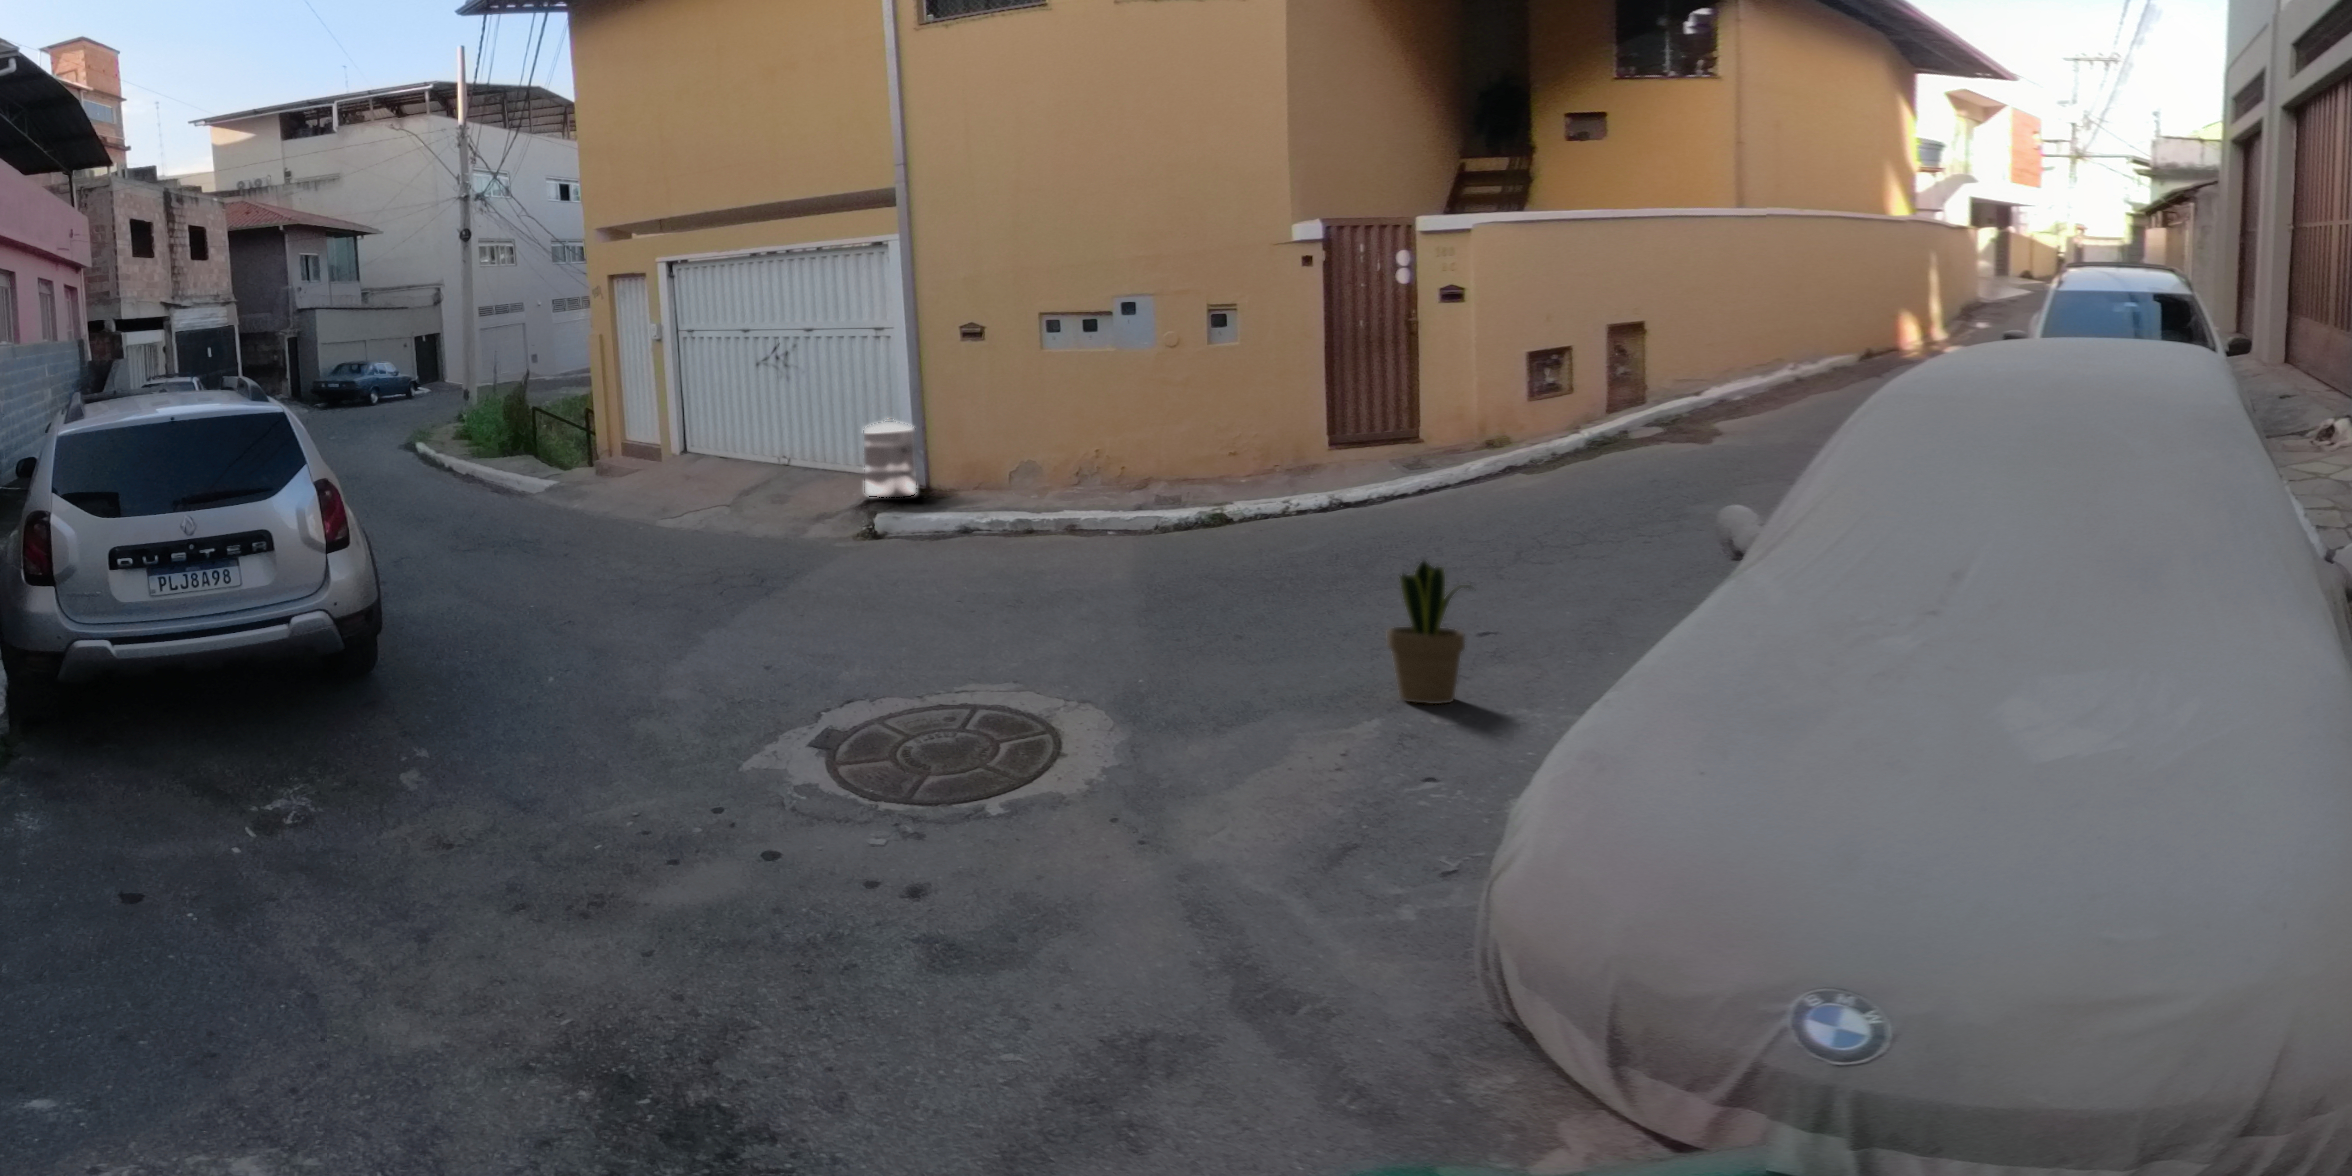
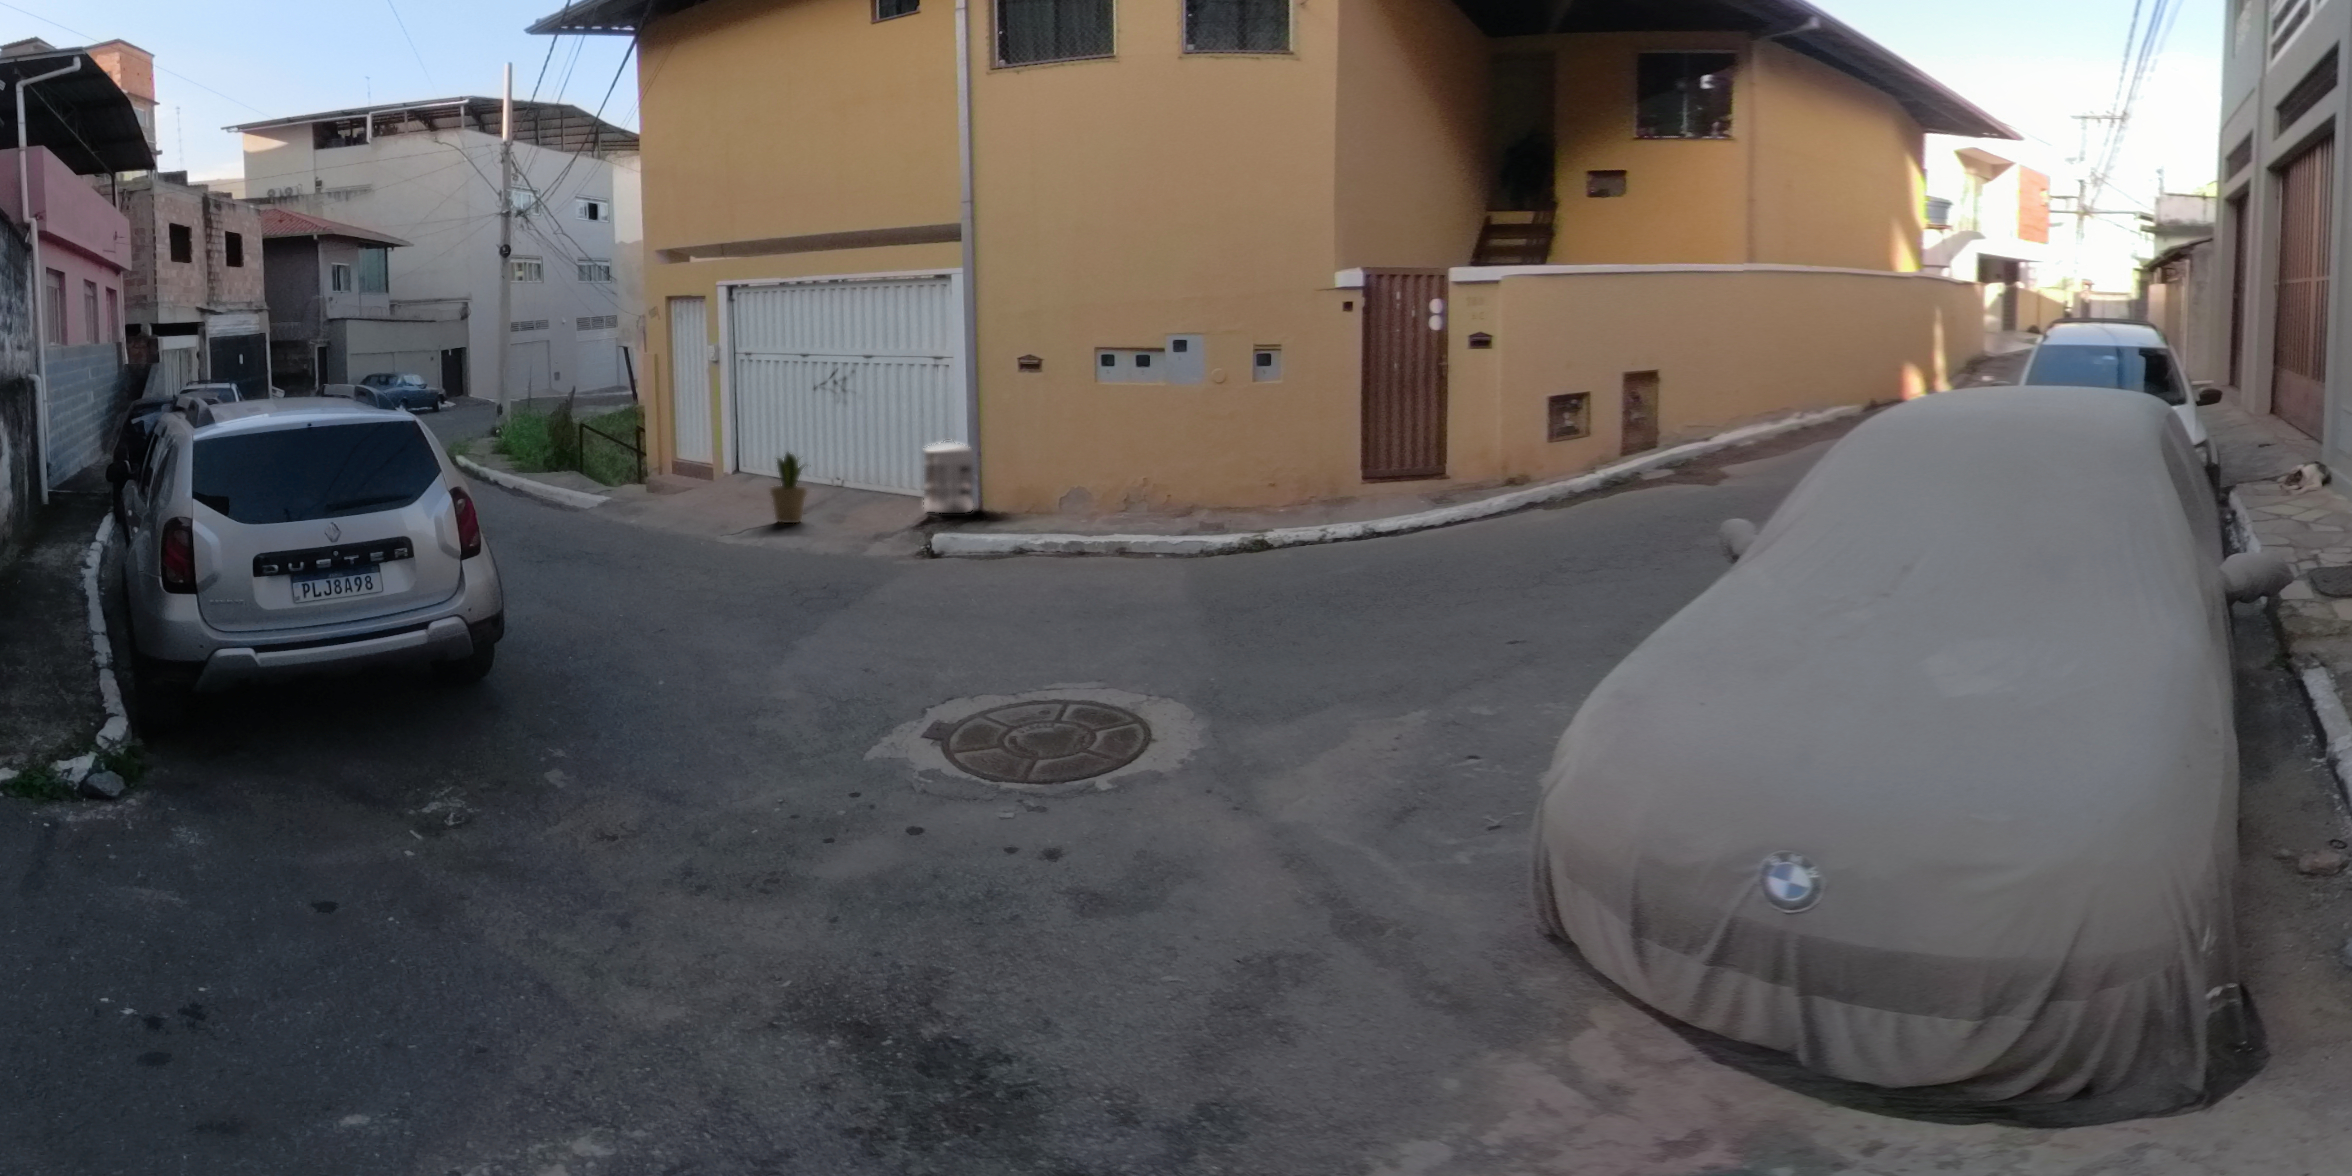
potted plant: present [1387,561,1465,704] -> present [771,453,807,523]

